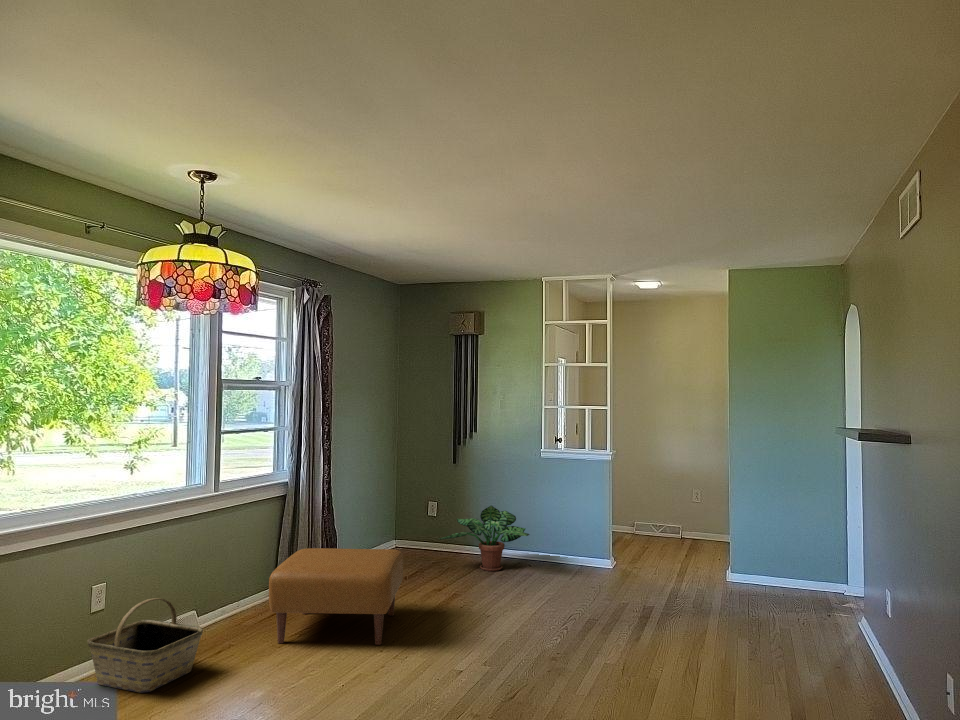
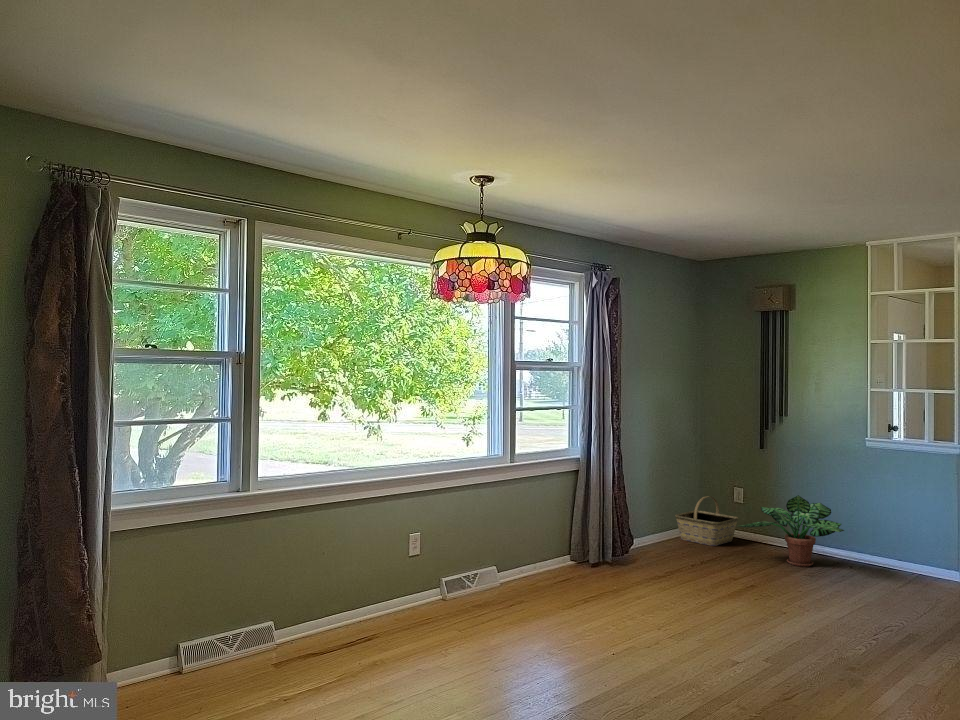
ottoman: present [269,548,403,645] -> none [555,522,689,622]
basket: present [87,598,203,693] -> present [675,496,738,546]

